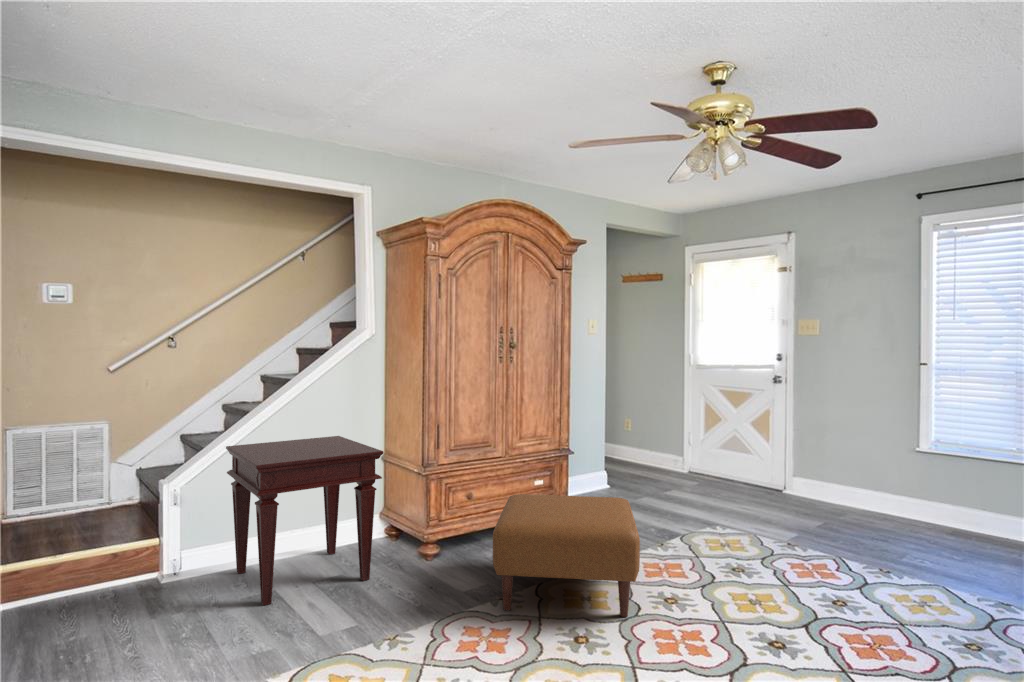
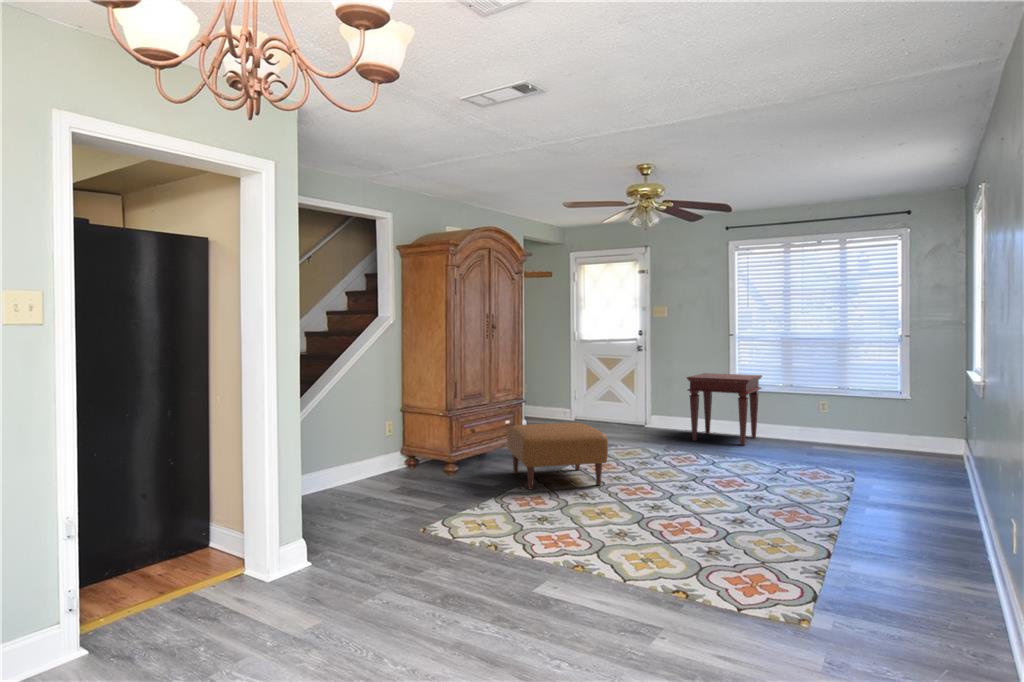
side table: present [226,436,384,606] -> present [687,373,762,445]

